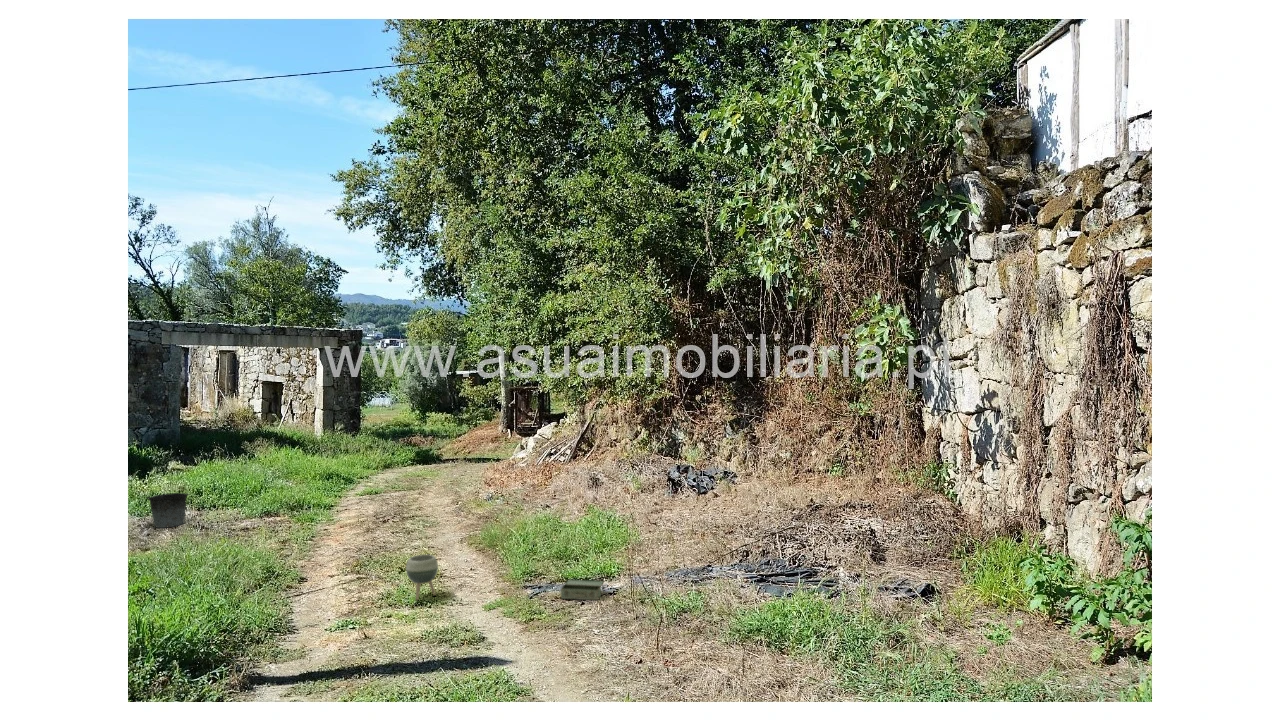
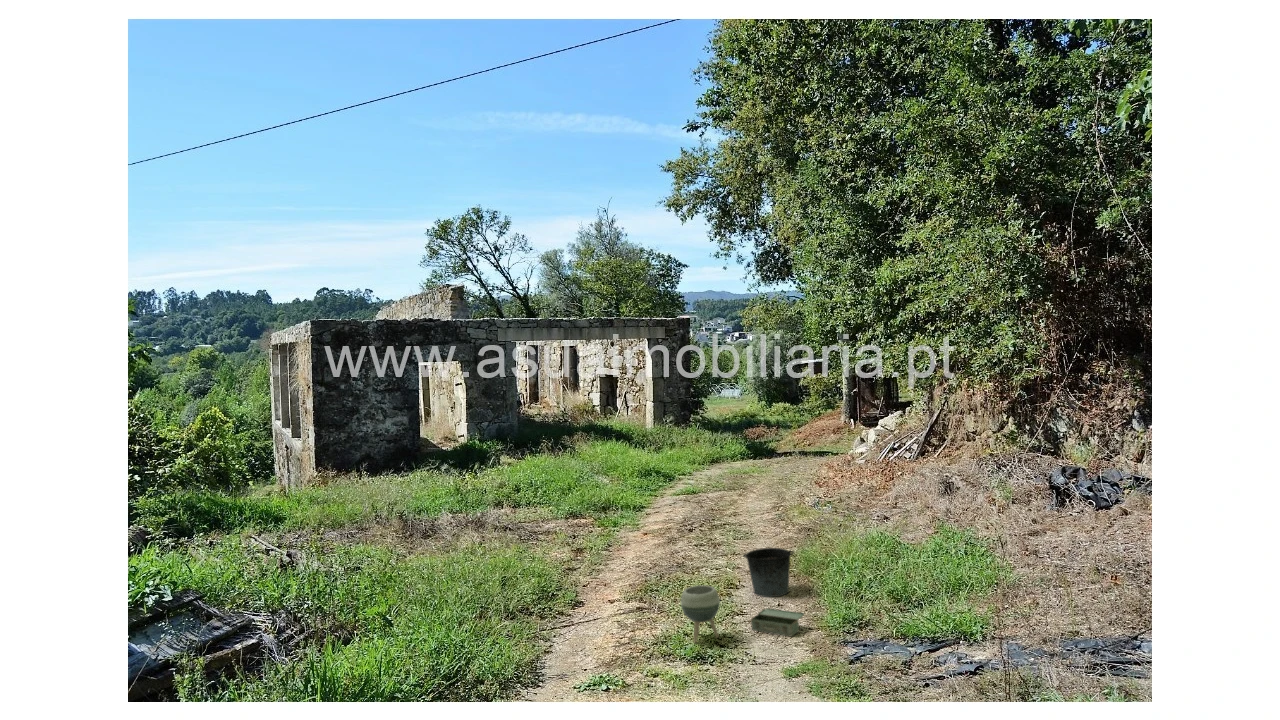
bucket: present [146,493,189,528] -> present [743,548,794,597]
toolbox: present [561,579,604,600] -> present [751,608,804,636]

